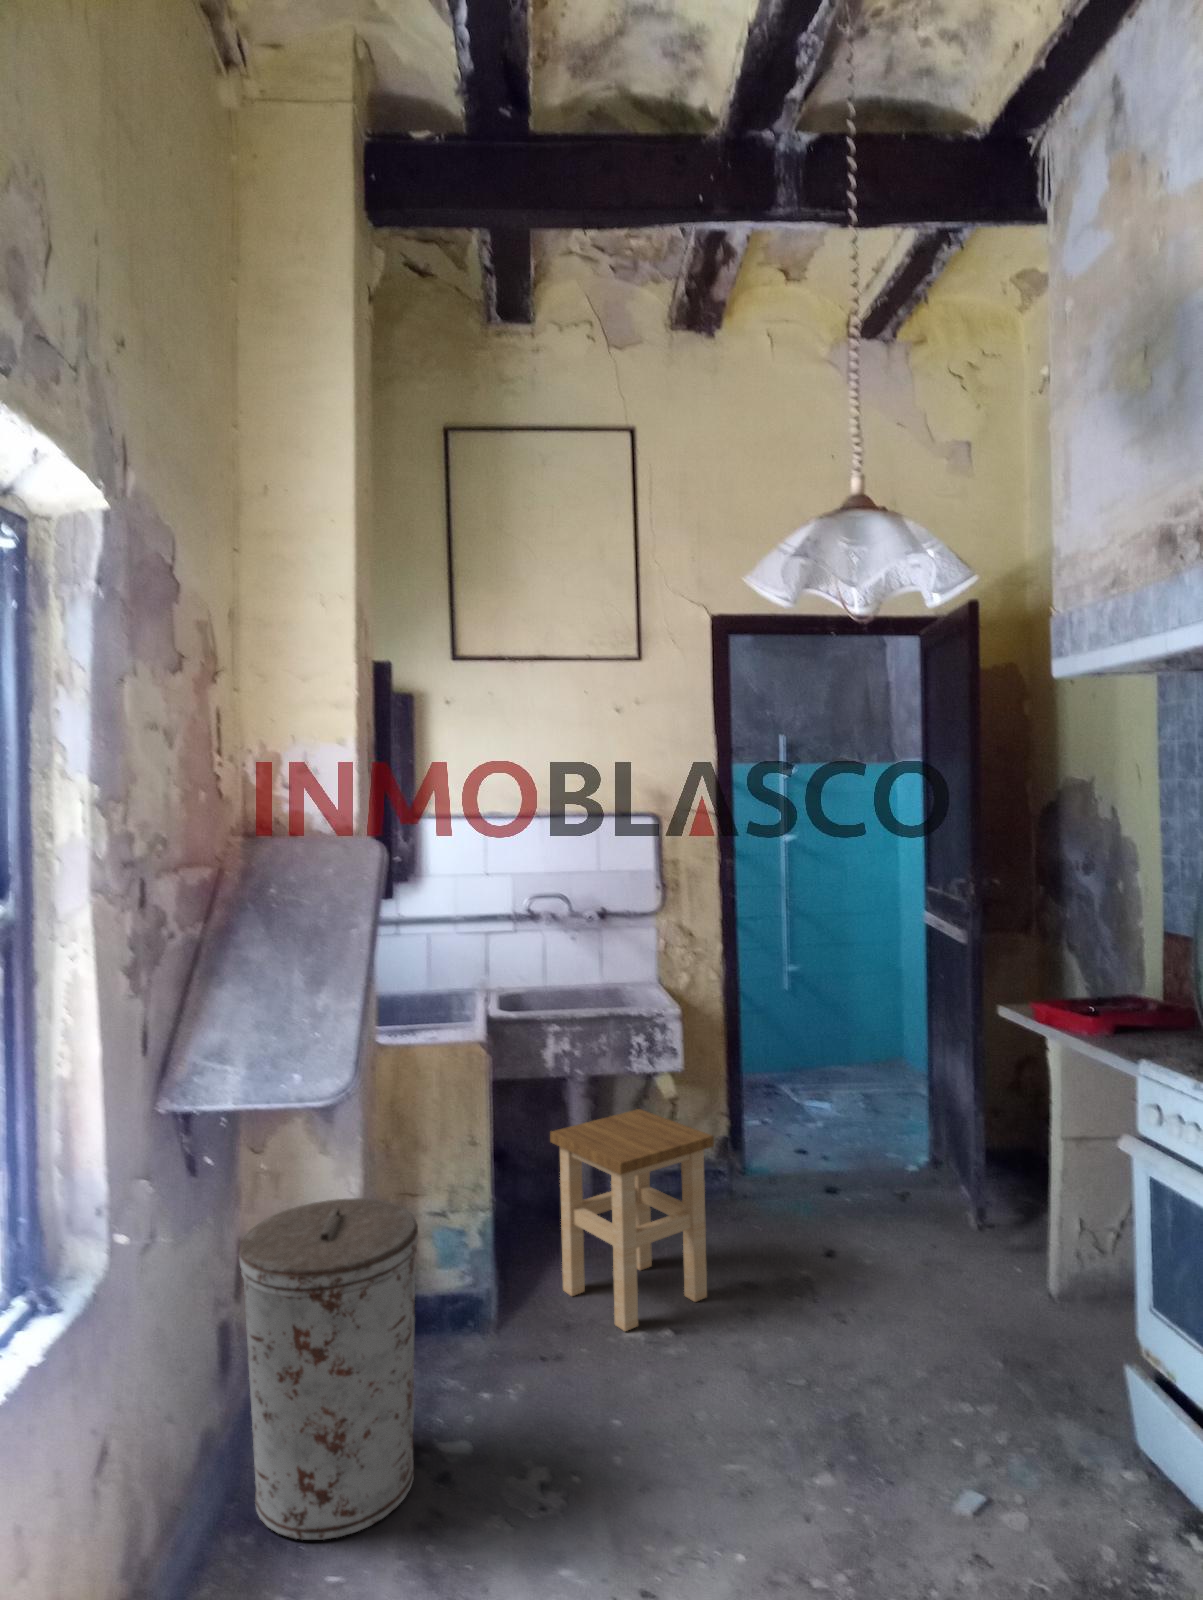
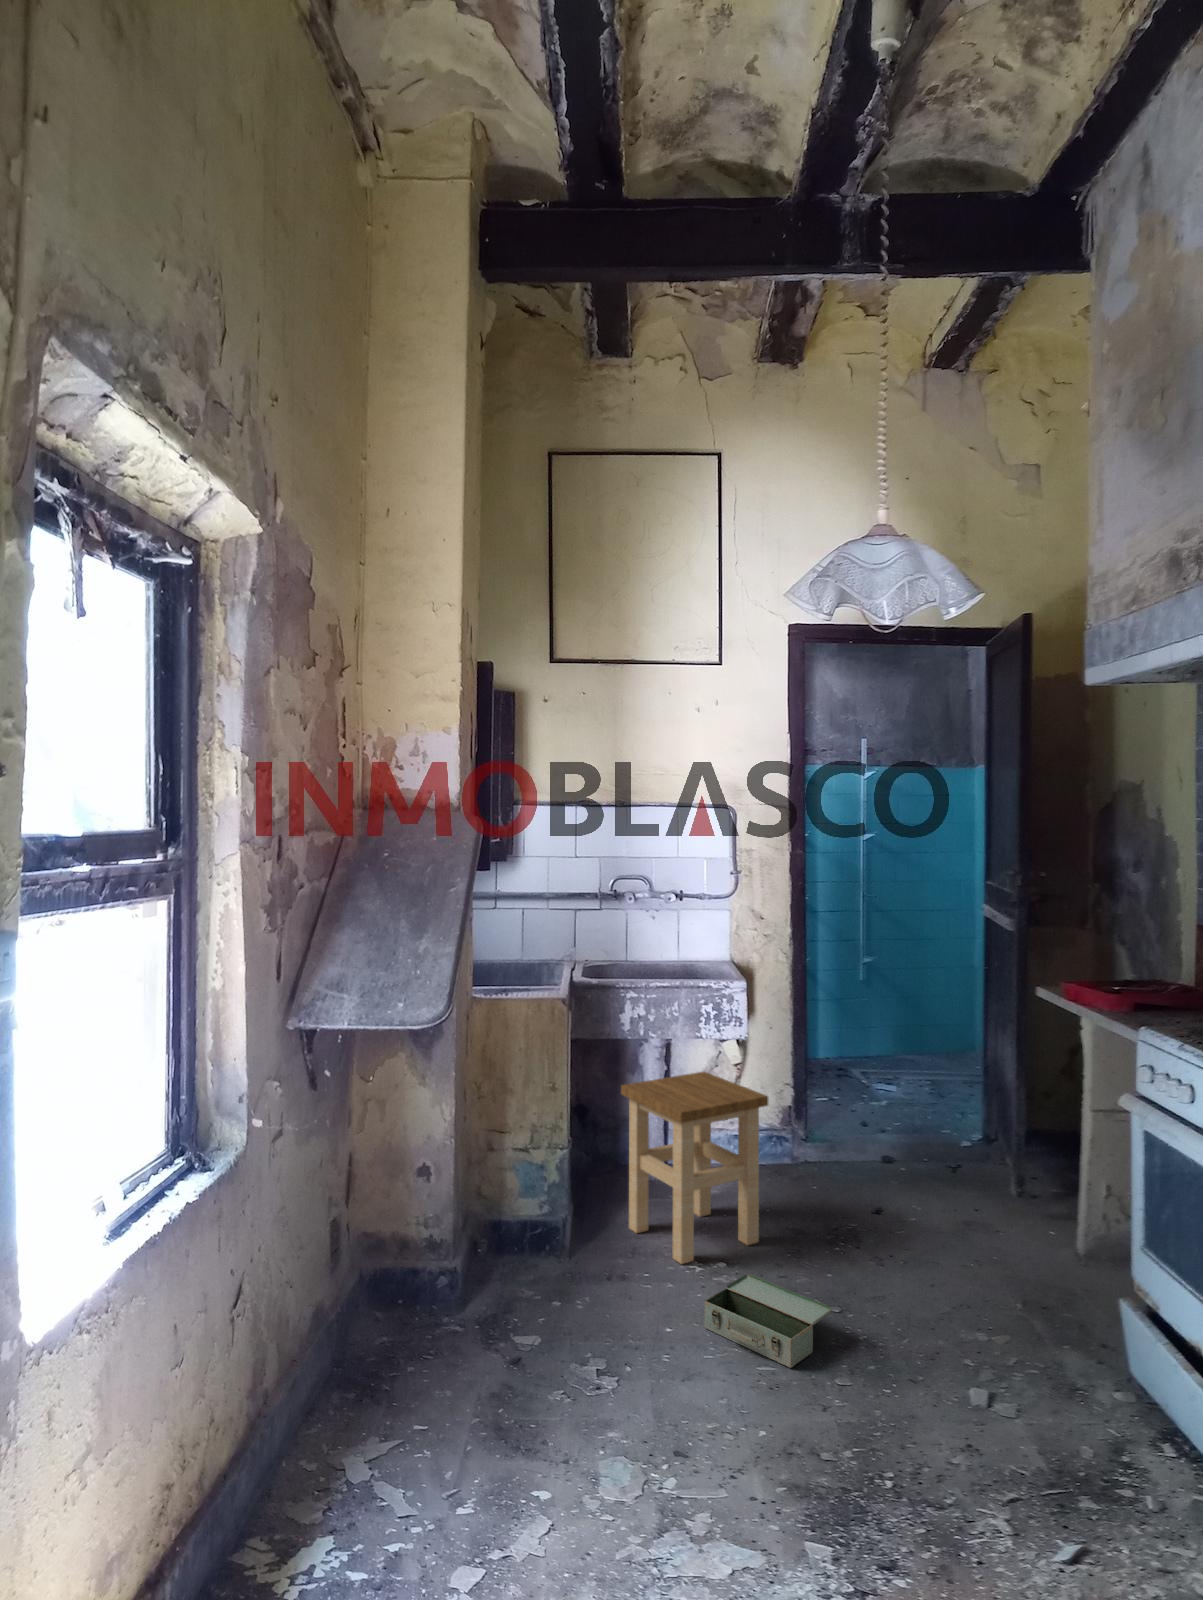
trash can: present [239,1198,418,1540] -> none [349,1122,498,1400]
toolbox: none [657,1342,799,1454] -> present [704,1274,832,1368]

